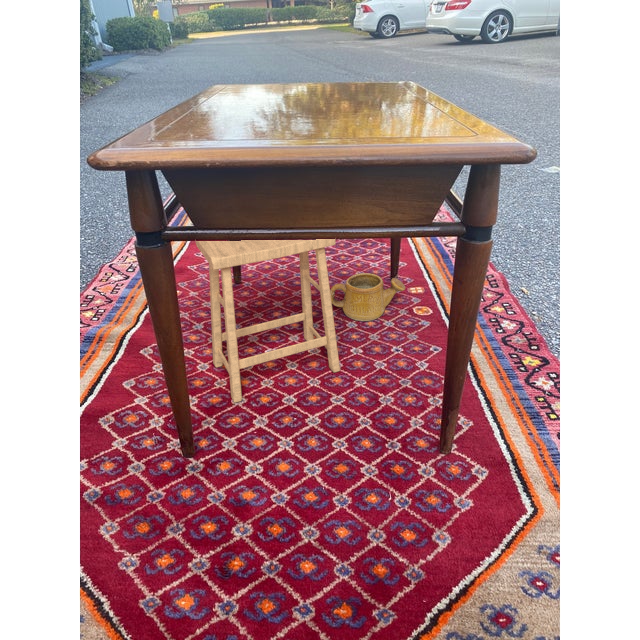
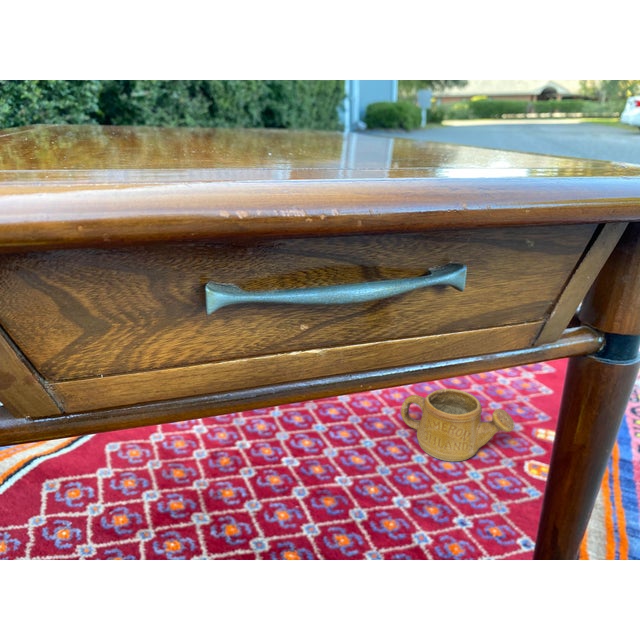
footstool: present [196,239,340,403] -> none [172,285,366,526]

